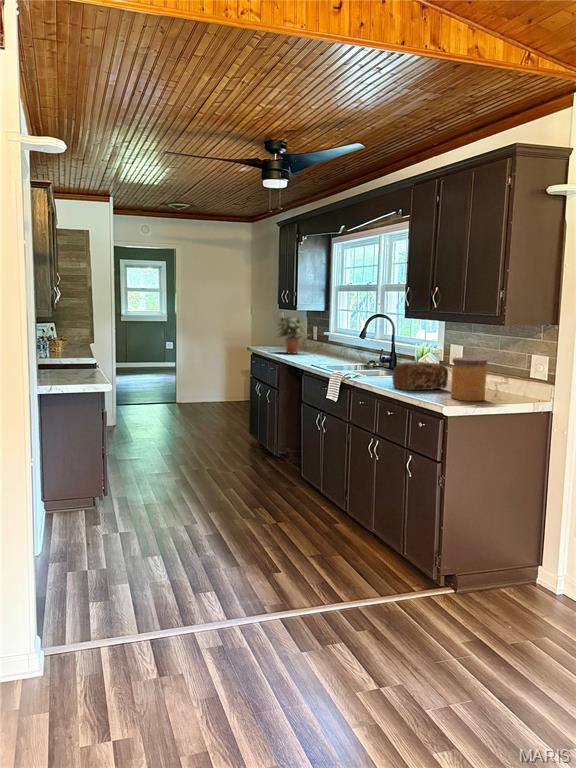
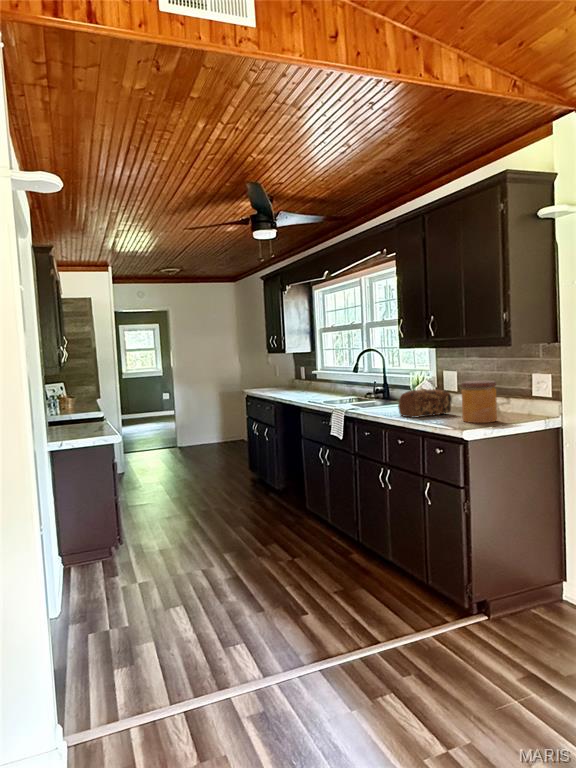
potted plant: present [277,316,309,353] -> none [268,359,300,393]

